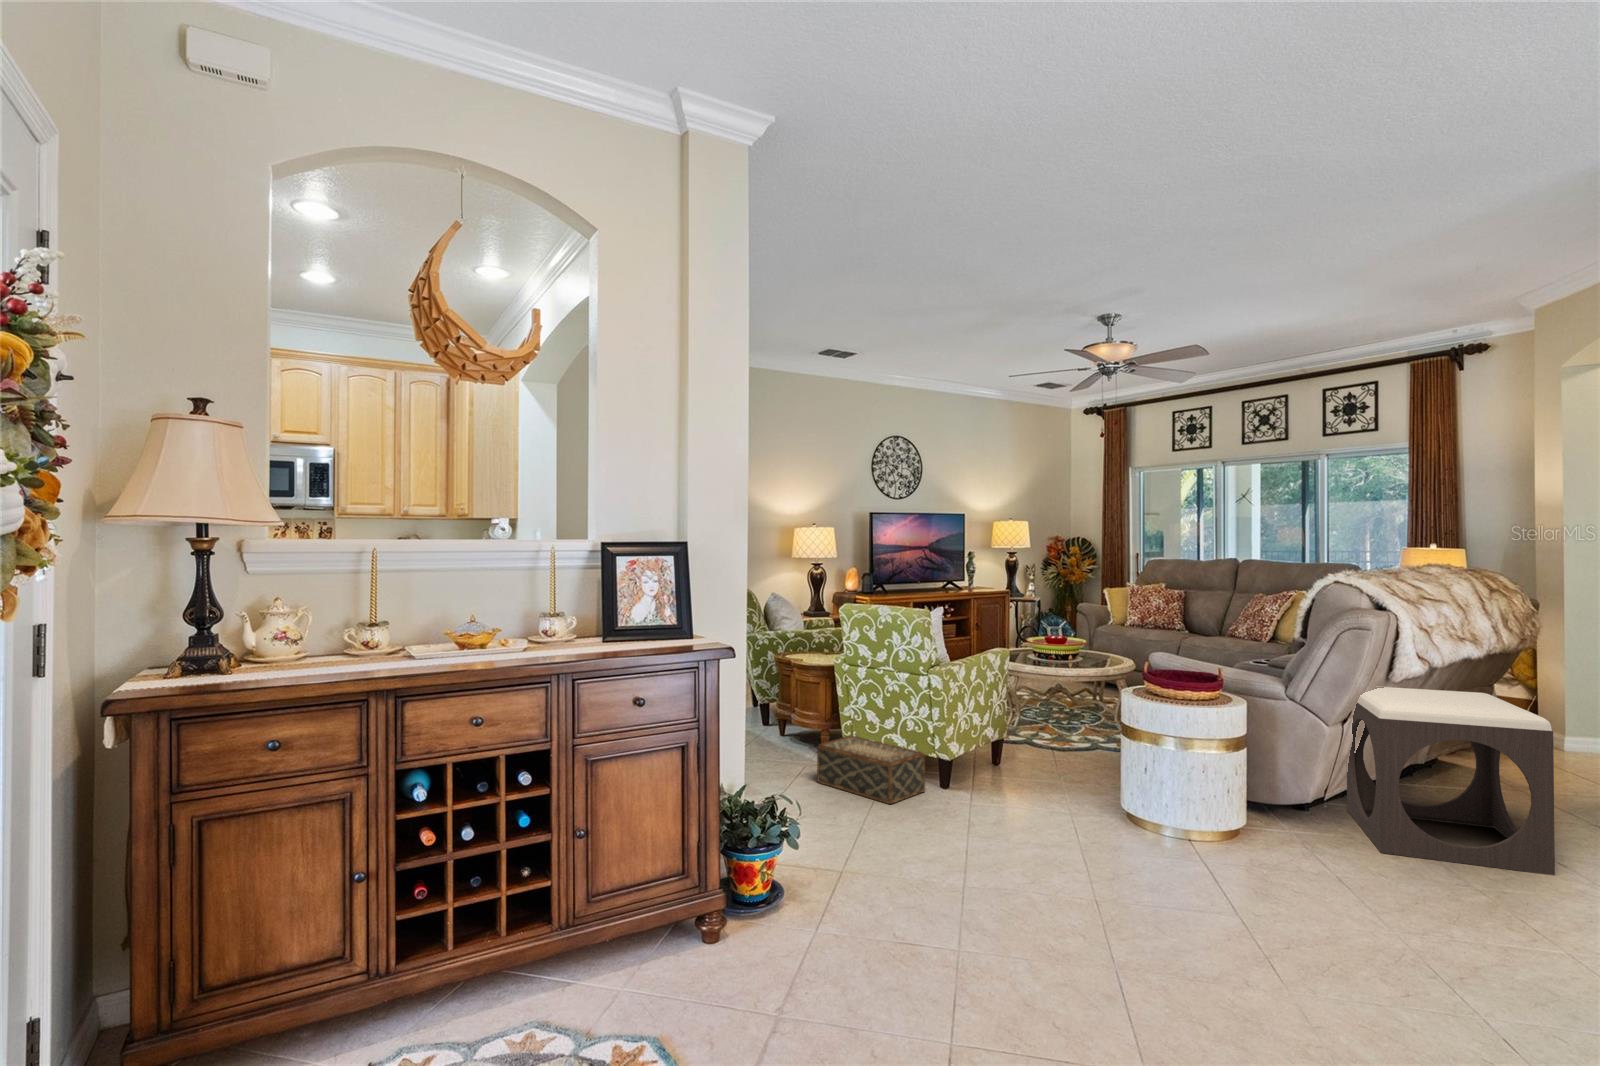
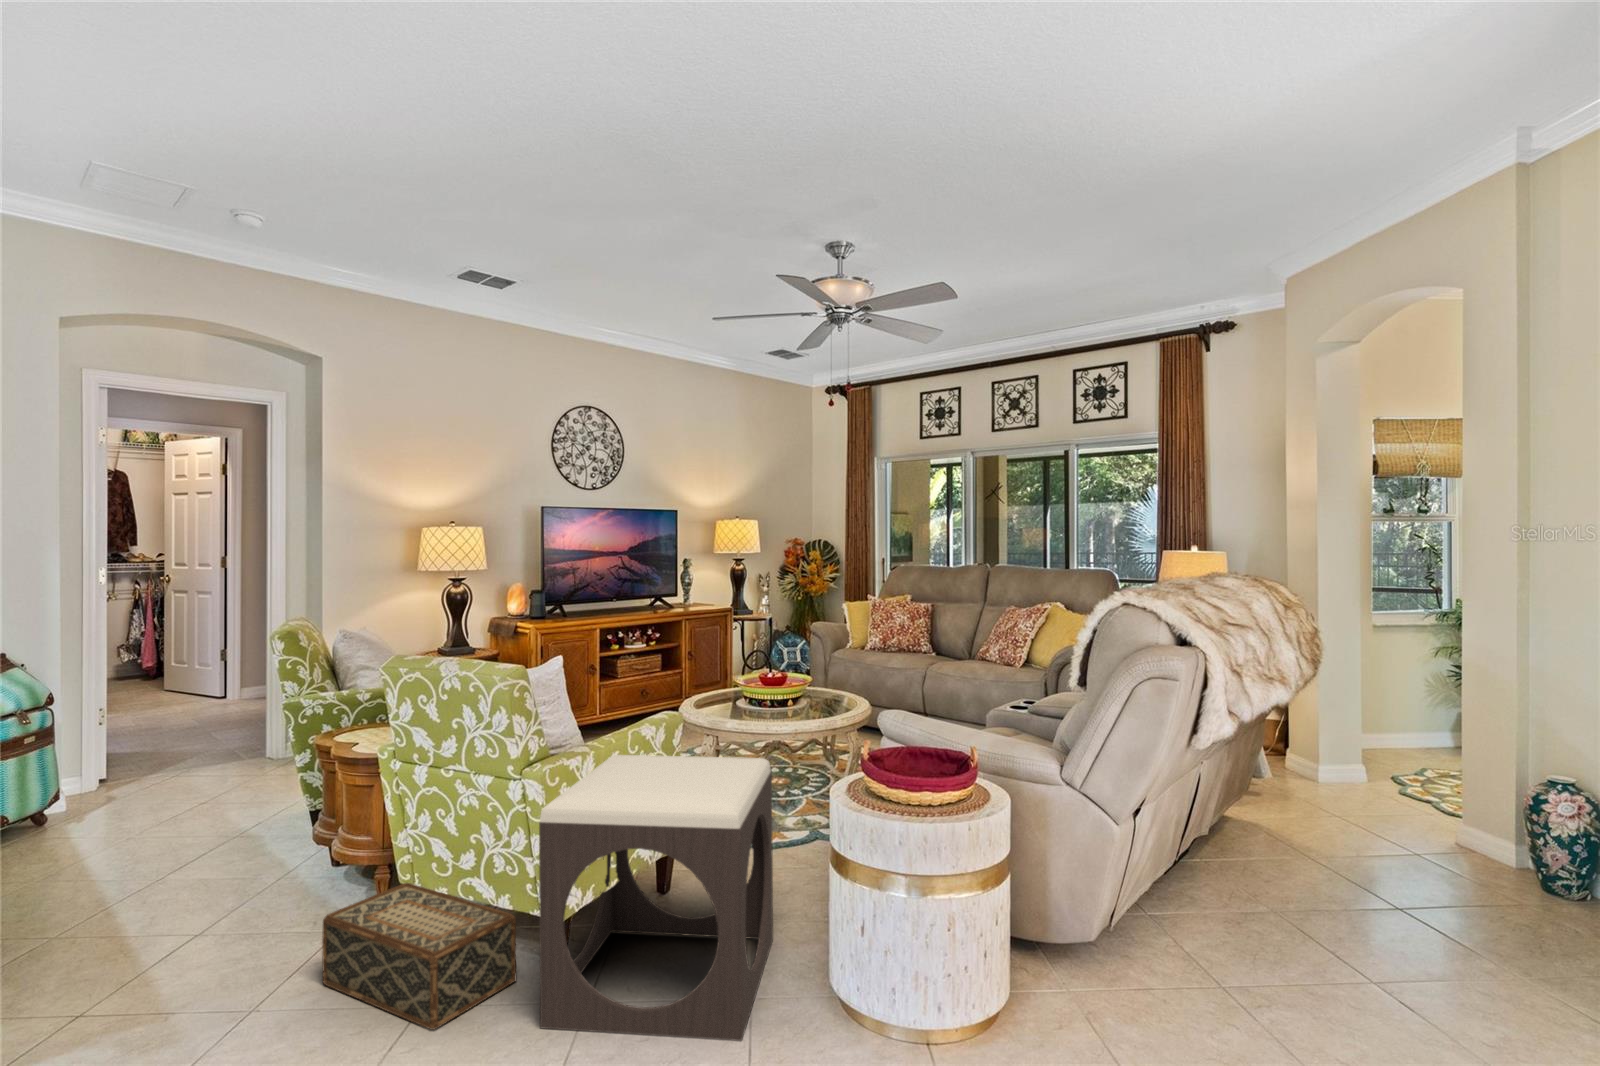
footstool: present [1347,686,1555,875] -> present [539,755,773,1041]

